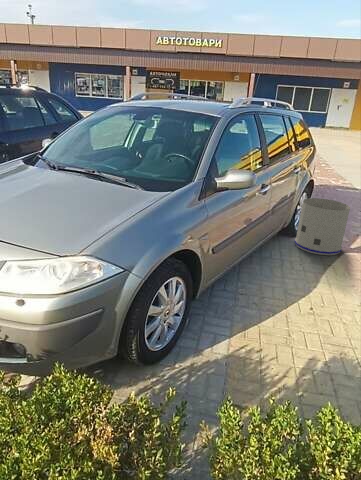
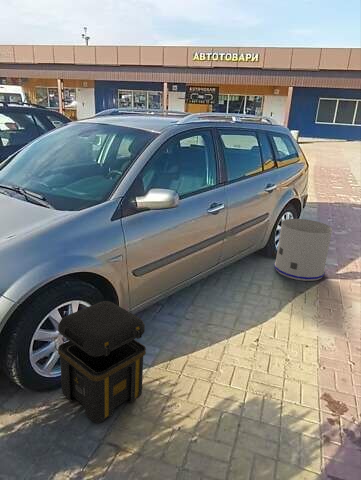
toolbox: none [165,276,248,388] -> present [58,301,146,423]

